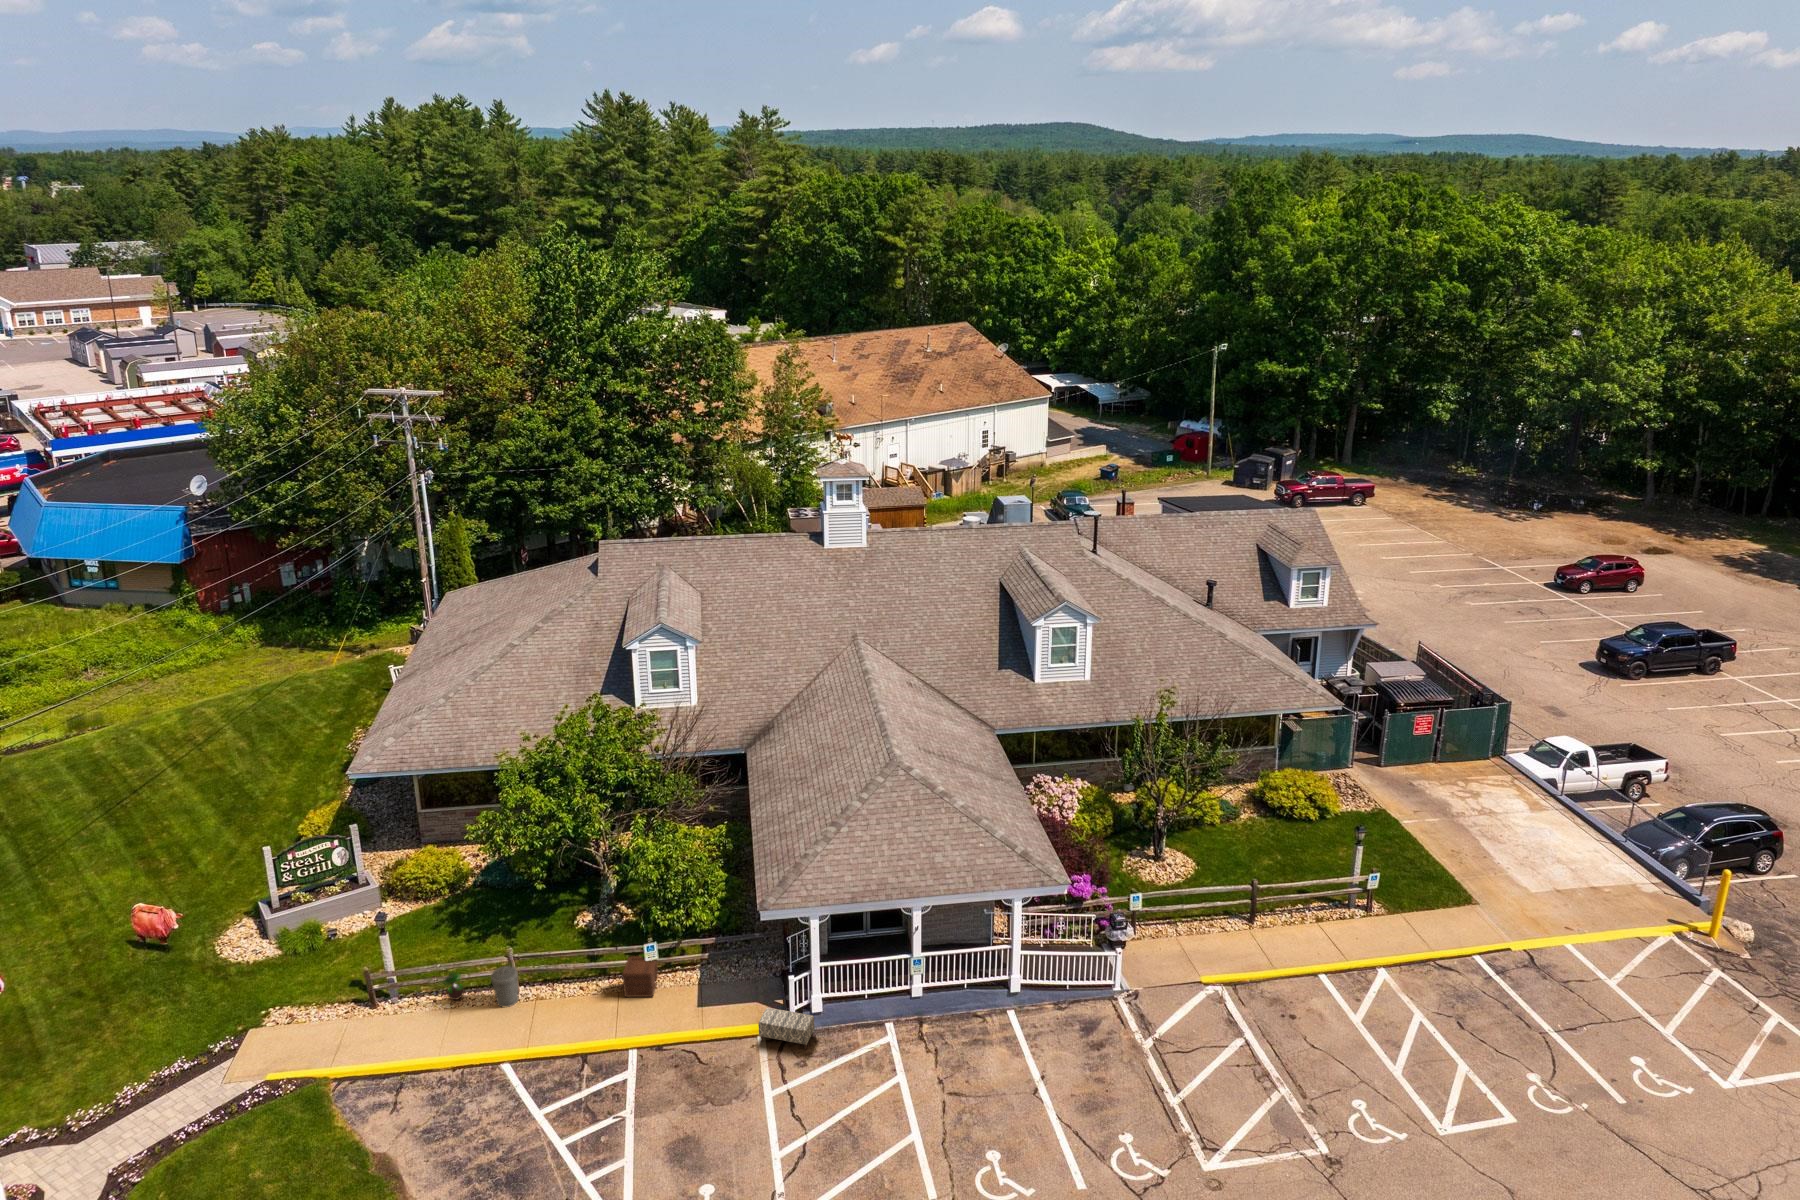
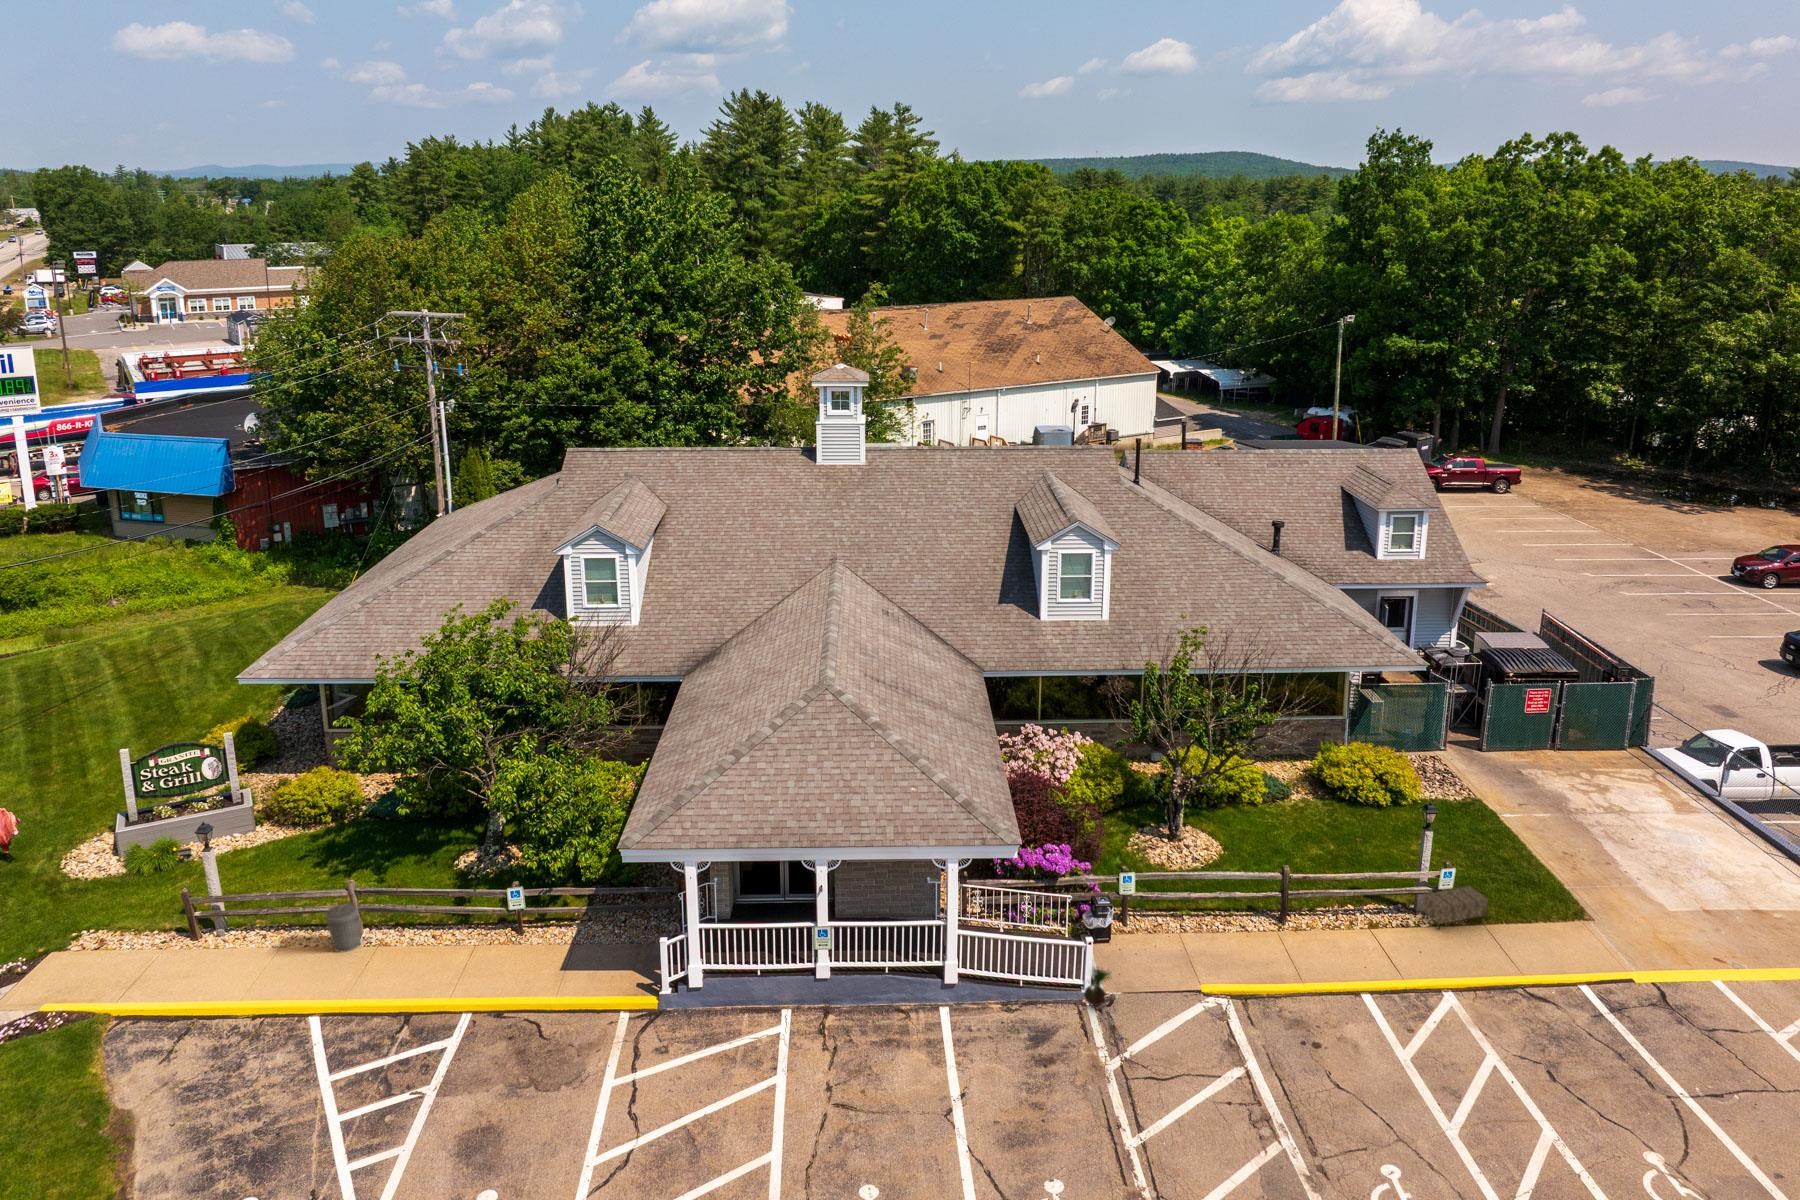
wooden crate: present [622,956,659,997] -> none [478,903,529,954]
potted tree: present [442,971,464,1000] -> present [1084,968,1111,1006]
bench: present [758,1008,814,1050] -> present [1421,886,1488,930]

